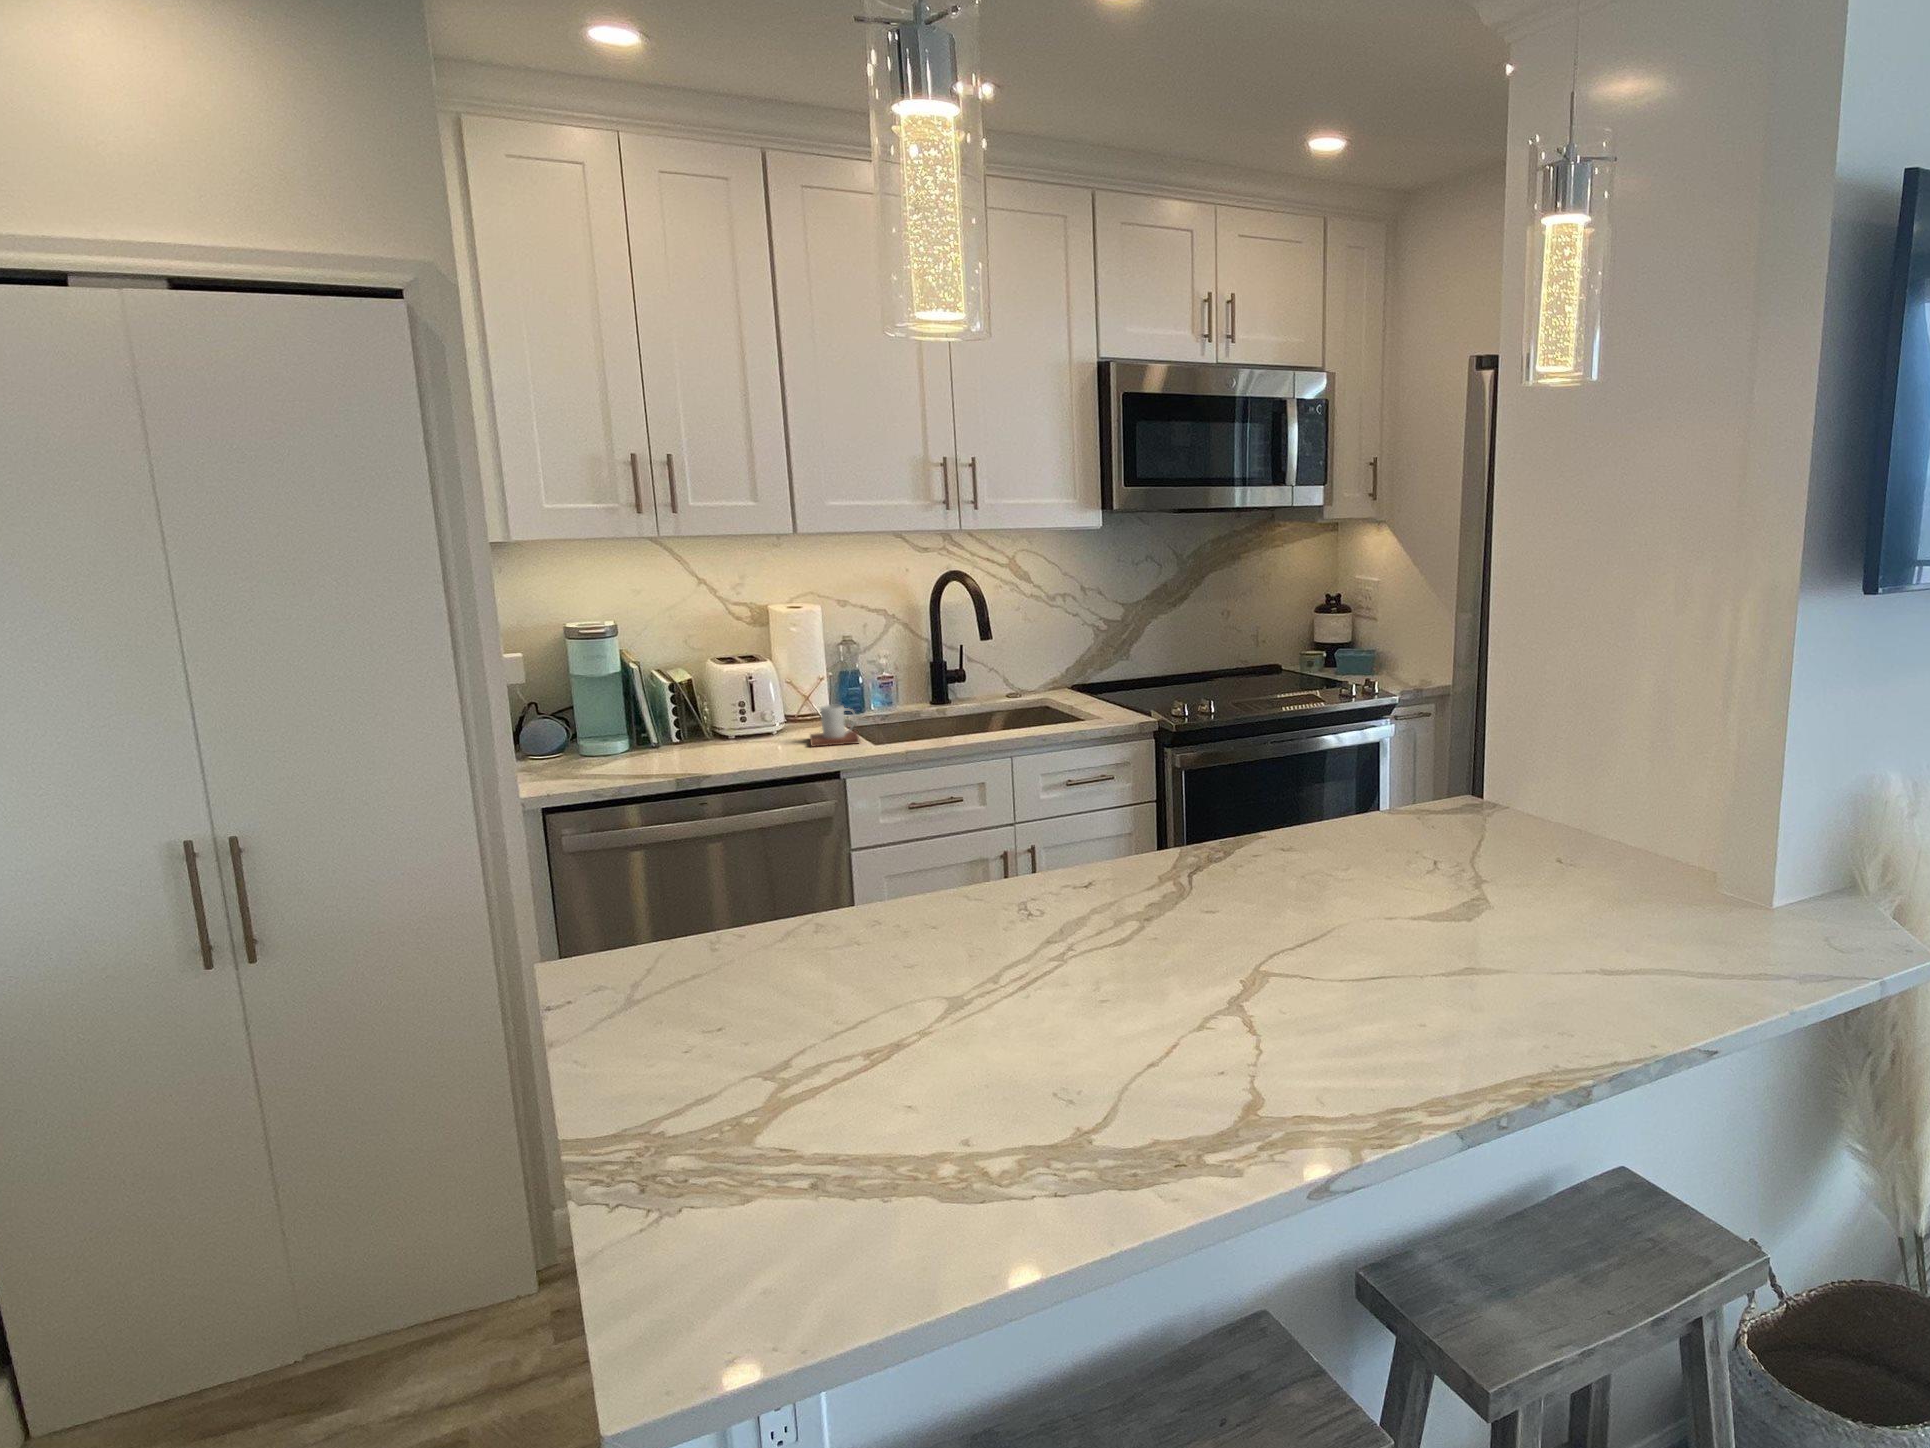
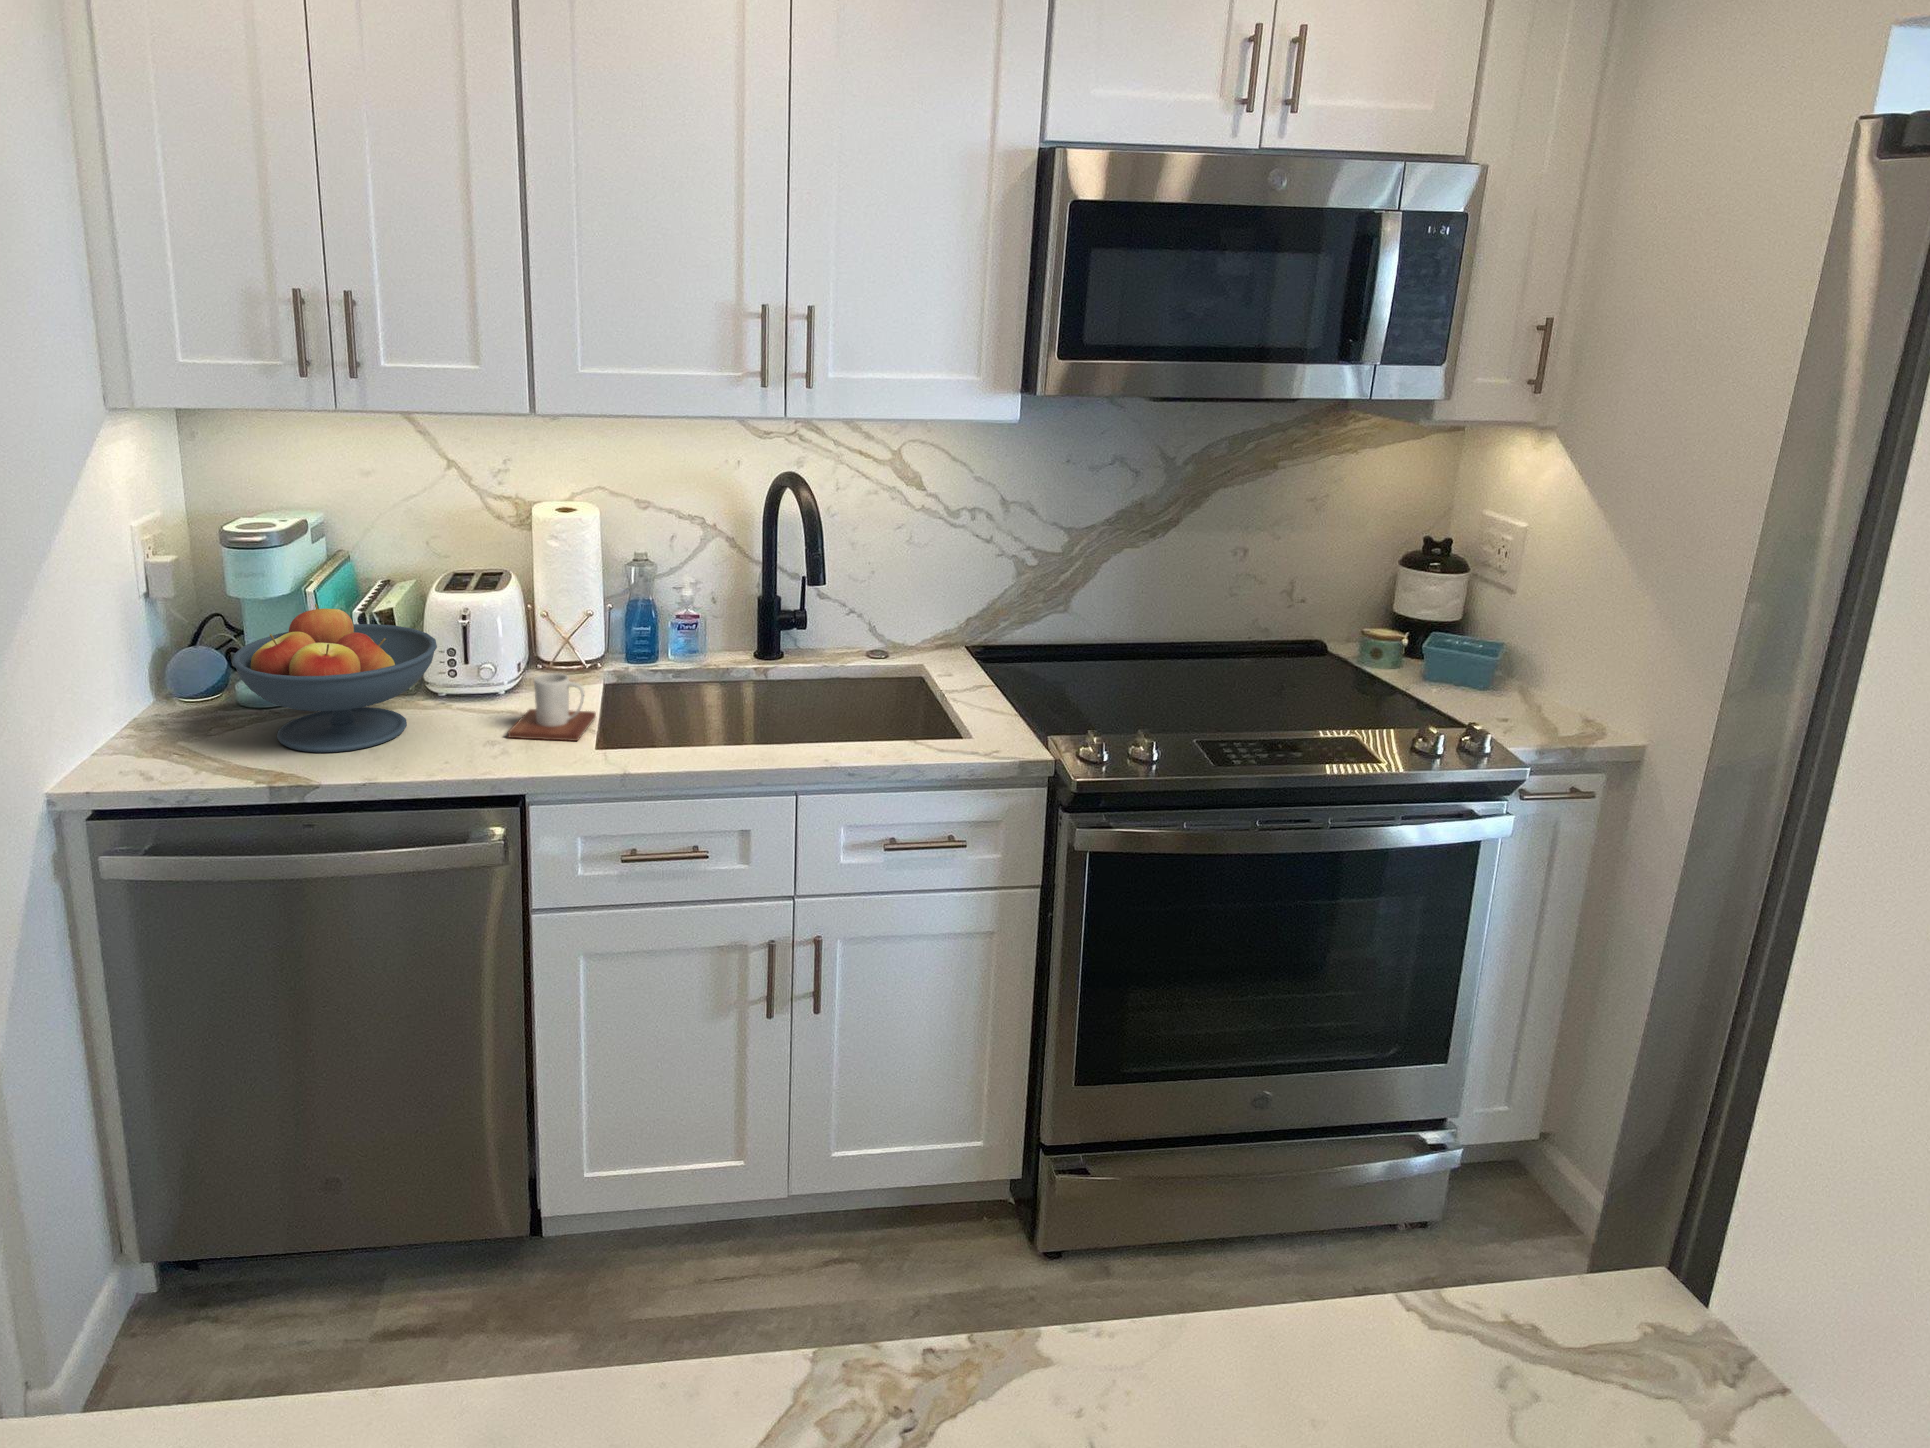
fruit bowl: none [613,674,755,765] -> present [232,604,437,752]

